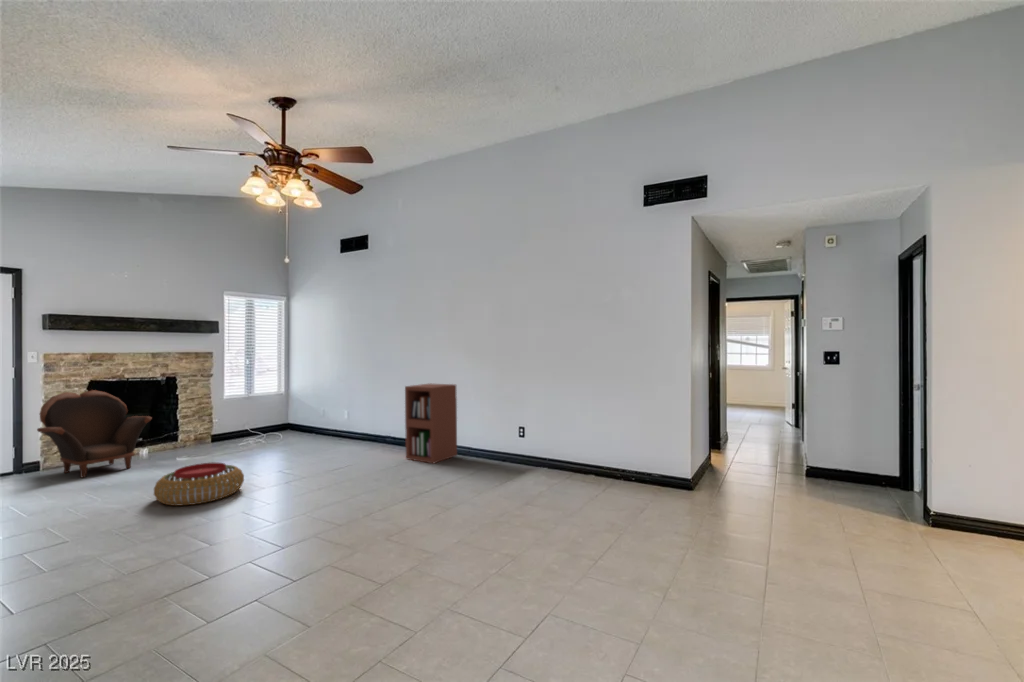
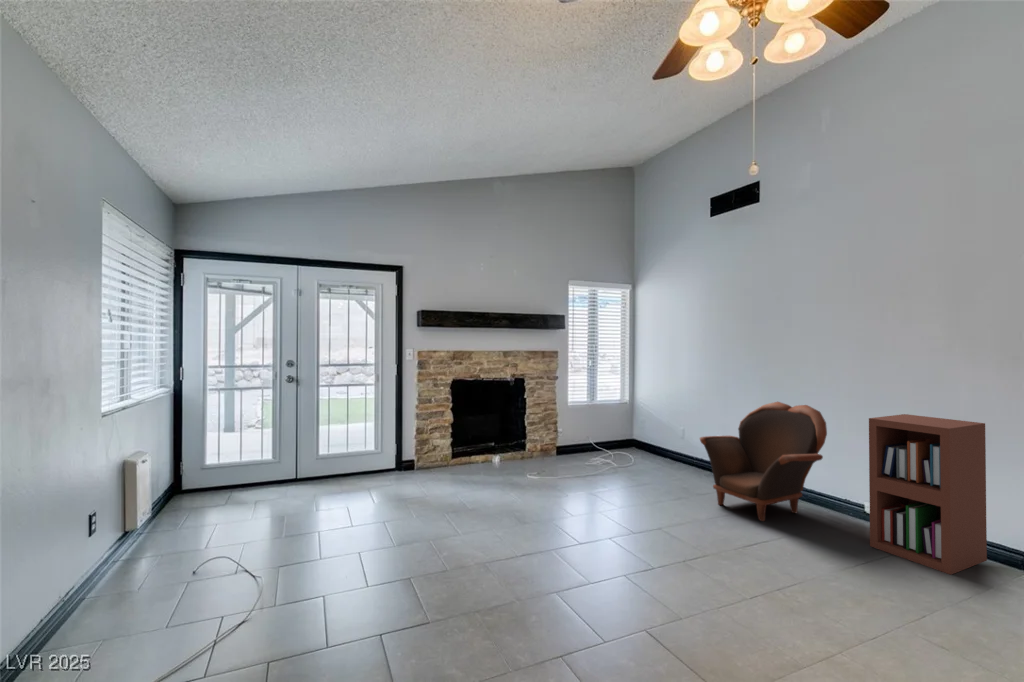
armchair: present [37,390,152,477] -> present [700,402,827,521]
pouf: present [154,463,244,505] -> none [523,509,631,580]

